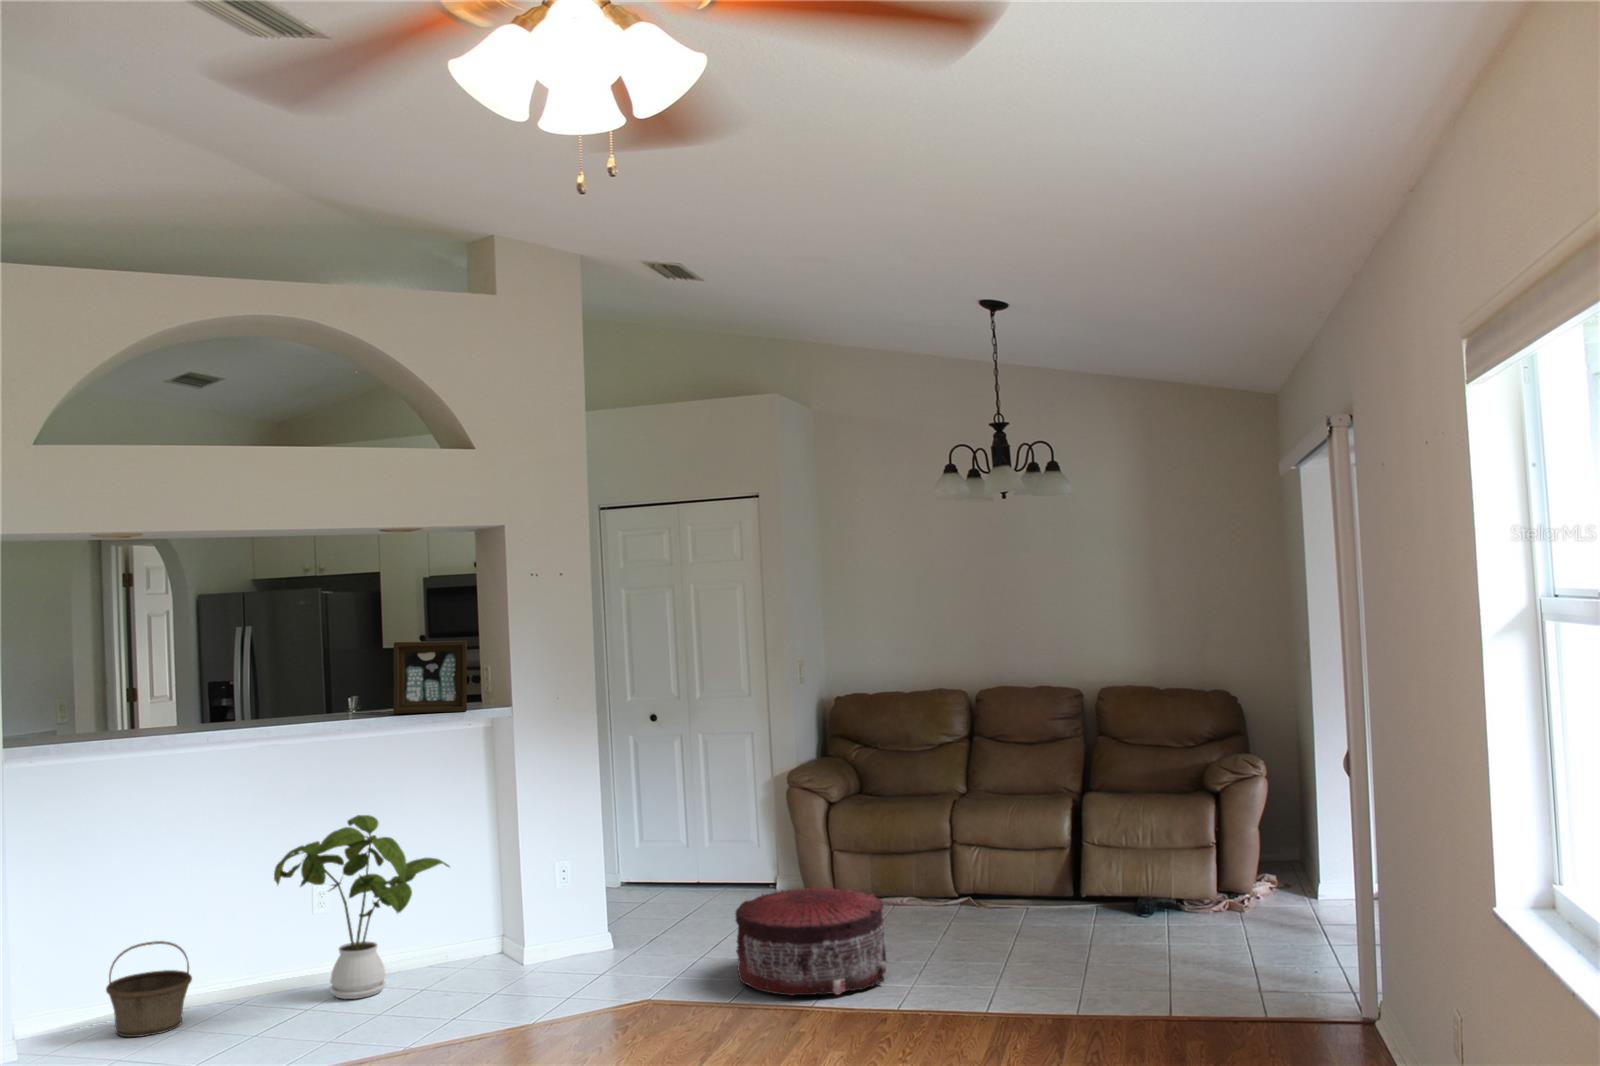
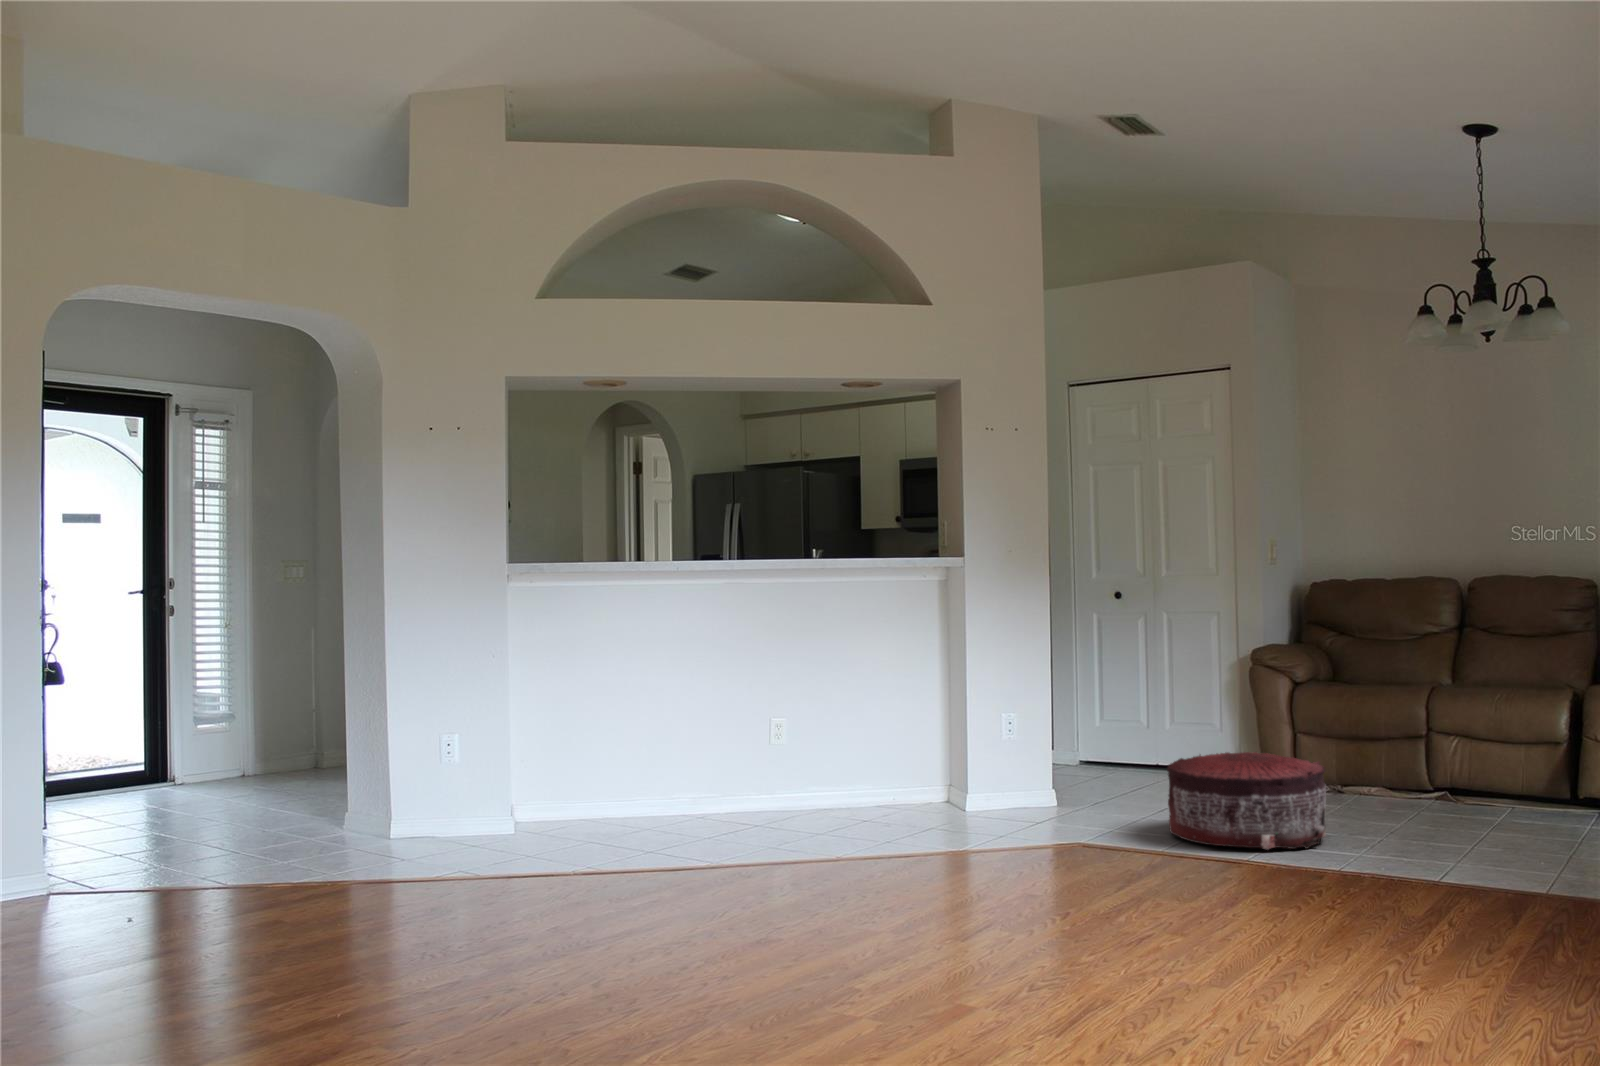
picture frame: present [393,641,467,714] -> none [852,502,919,568]
house plant: present [274,815,449,999] -> none [746,652,901,817]
basket: present [106,941,192,1037] -> none [615,748,681,825]

